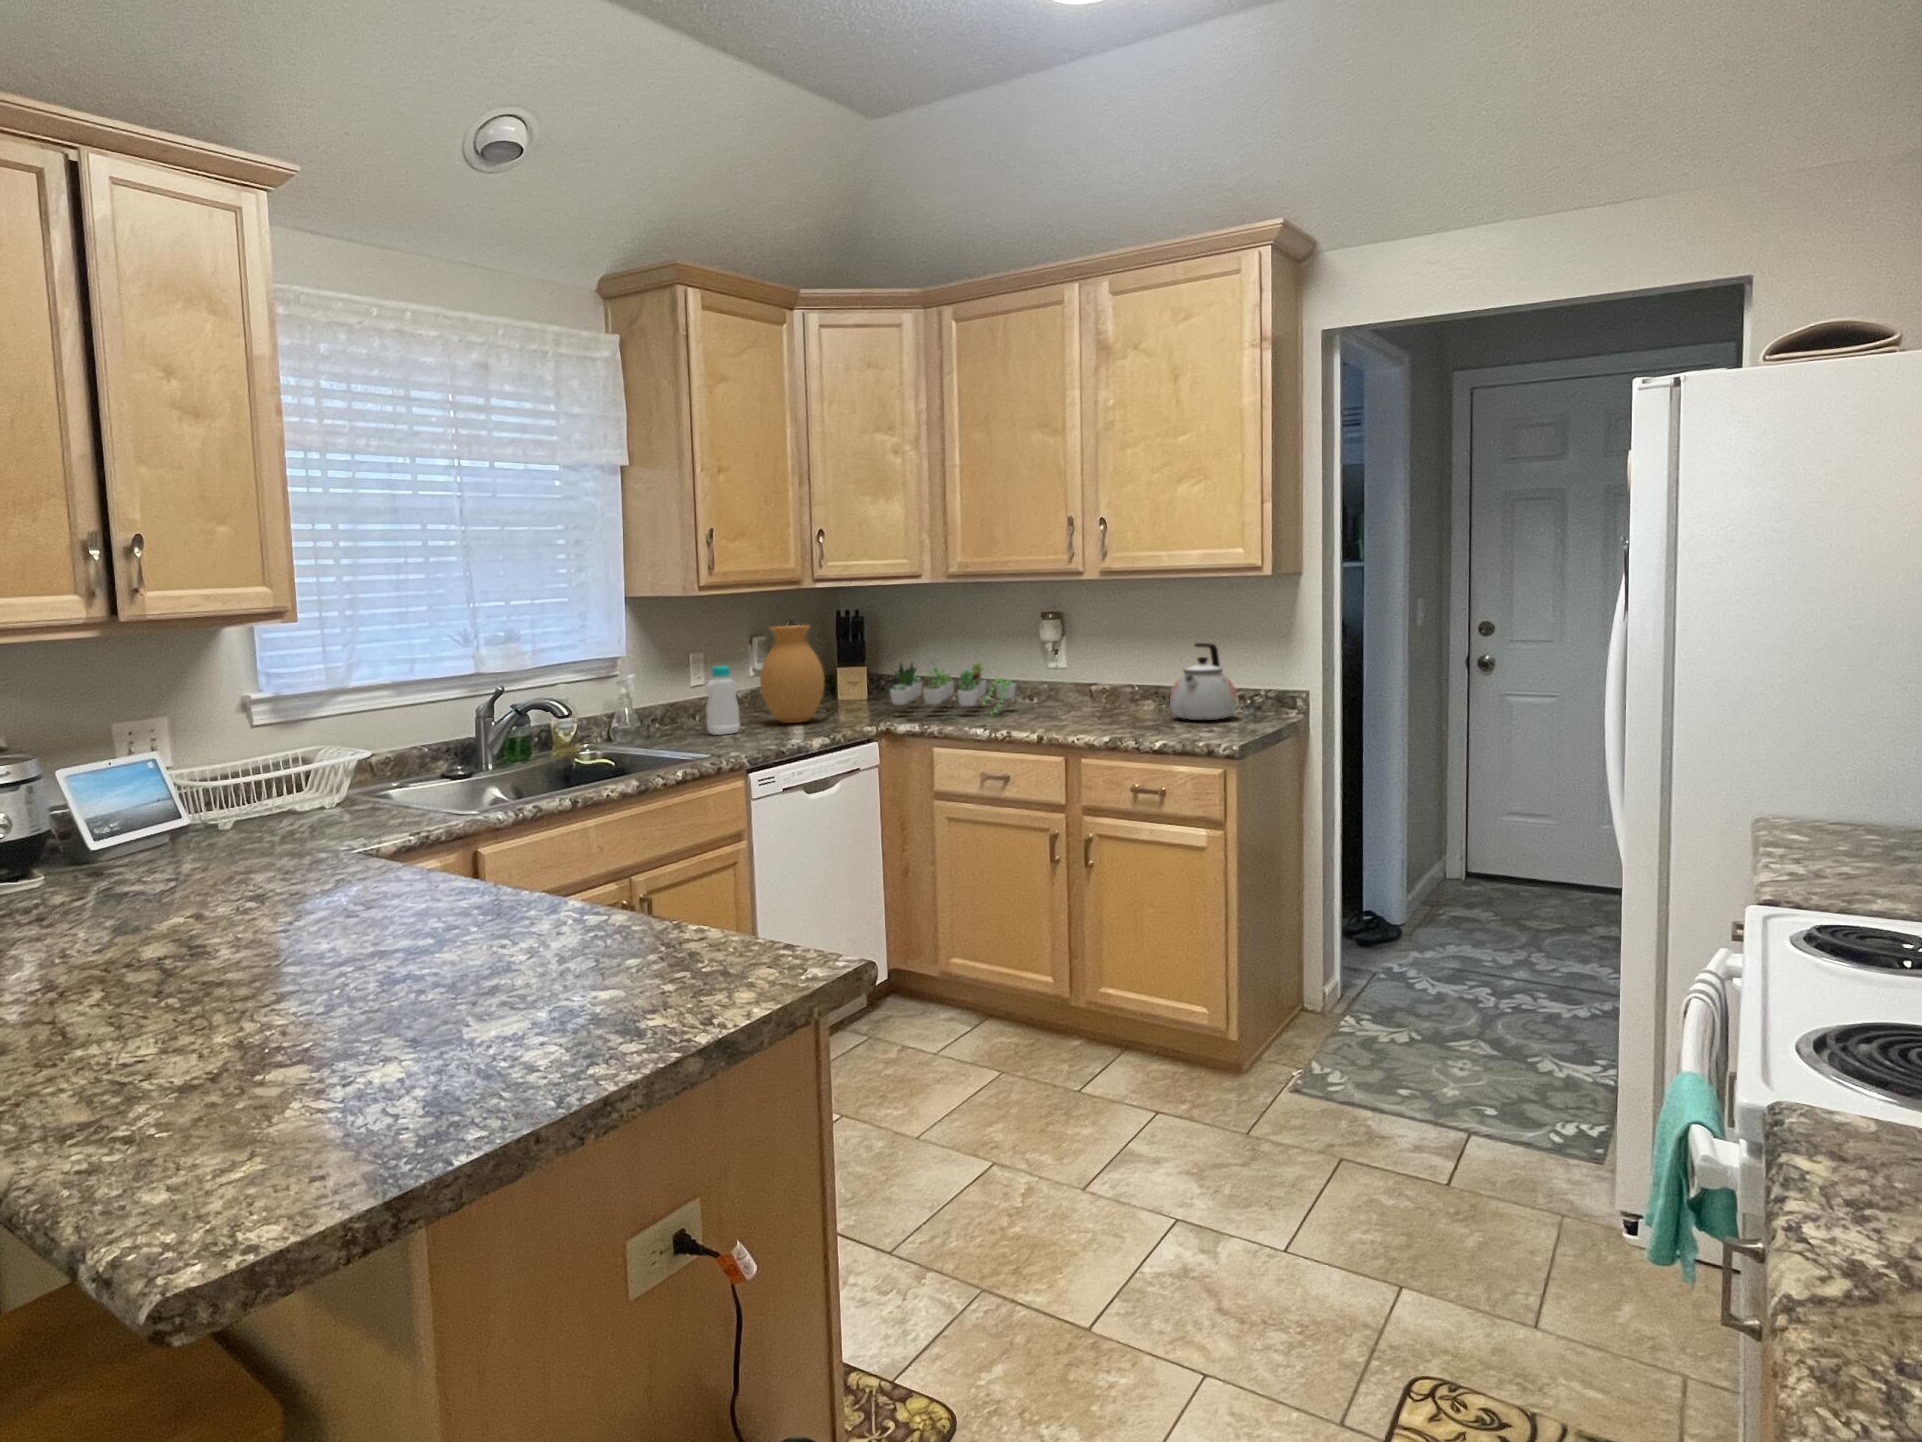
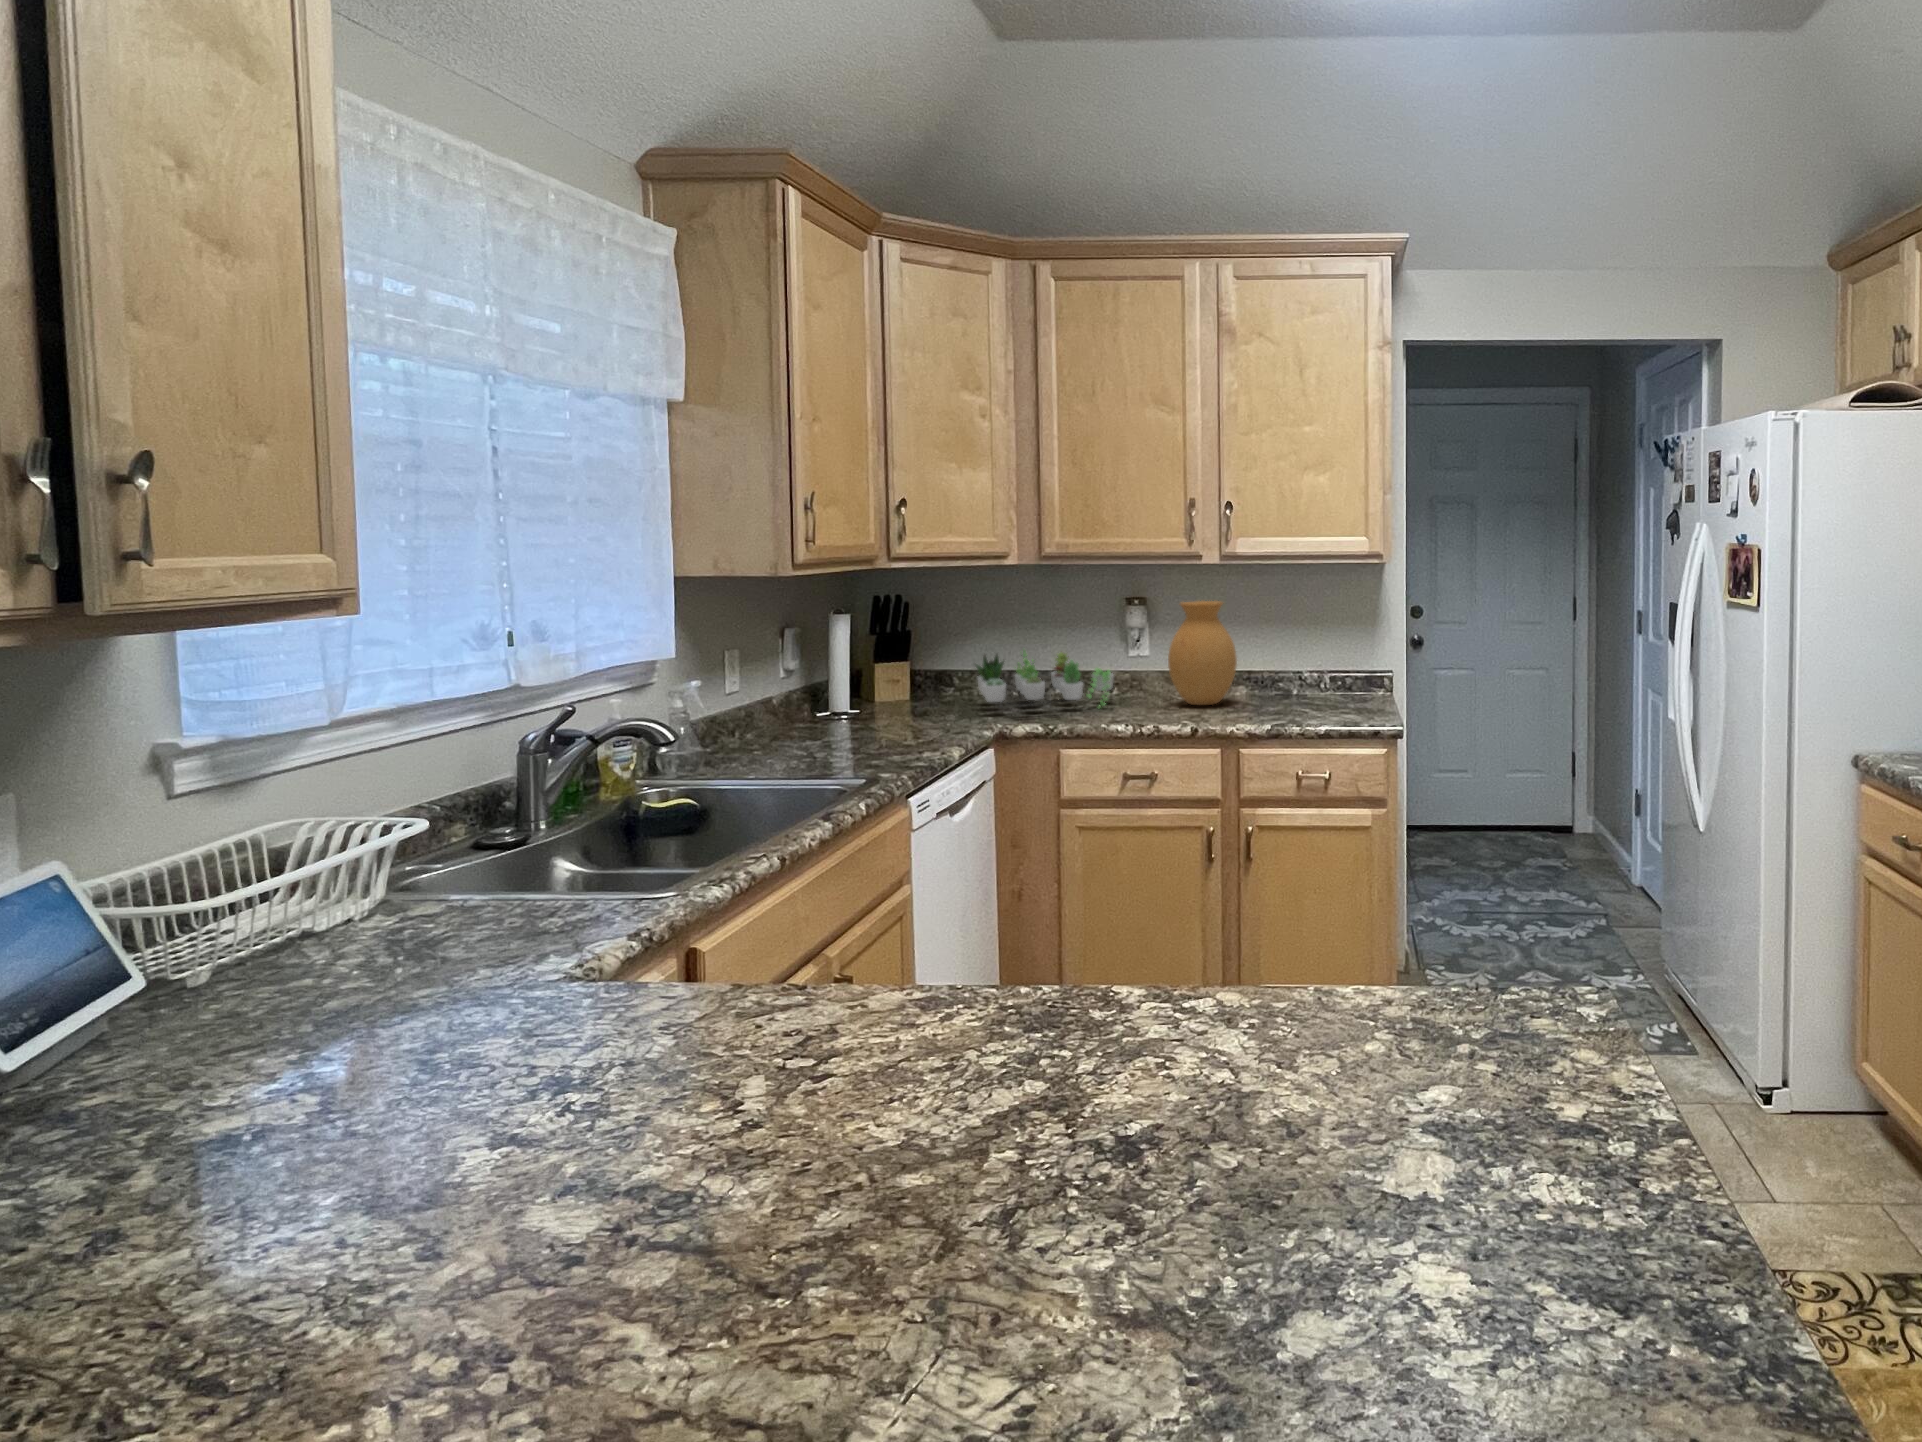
vase: present [760,625,824,723] -> present [1168,601,1237,705]
kettle: present [1170,643,1238,720] -> none [1286,629,1349,703]
bottle: present [706,666,740,735] -> none [785,664,829,752]

